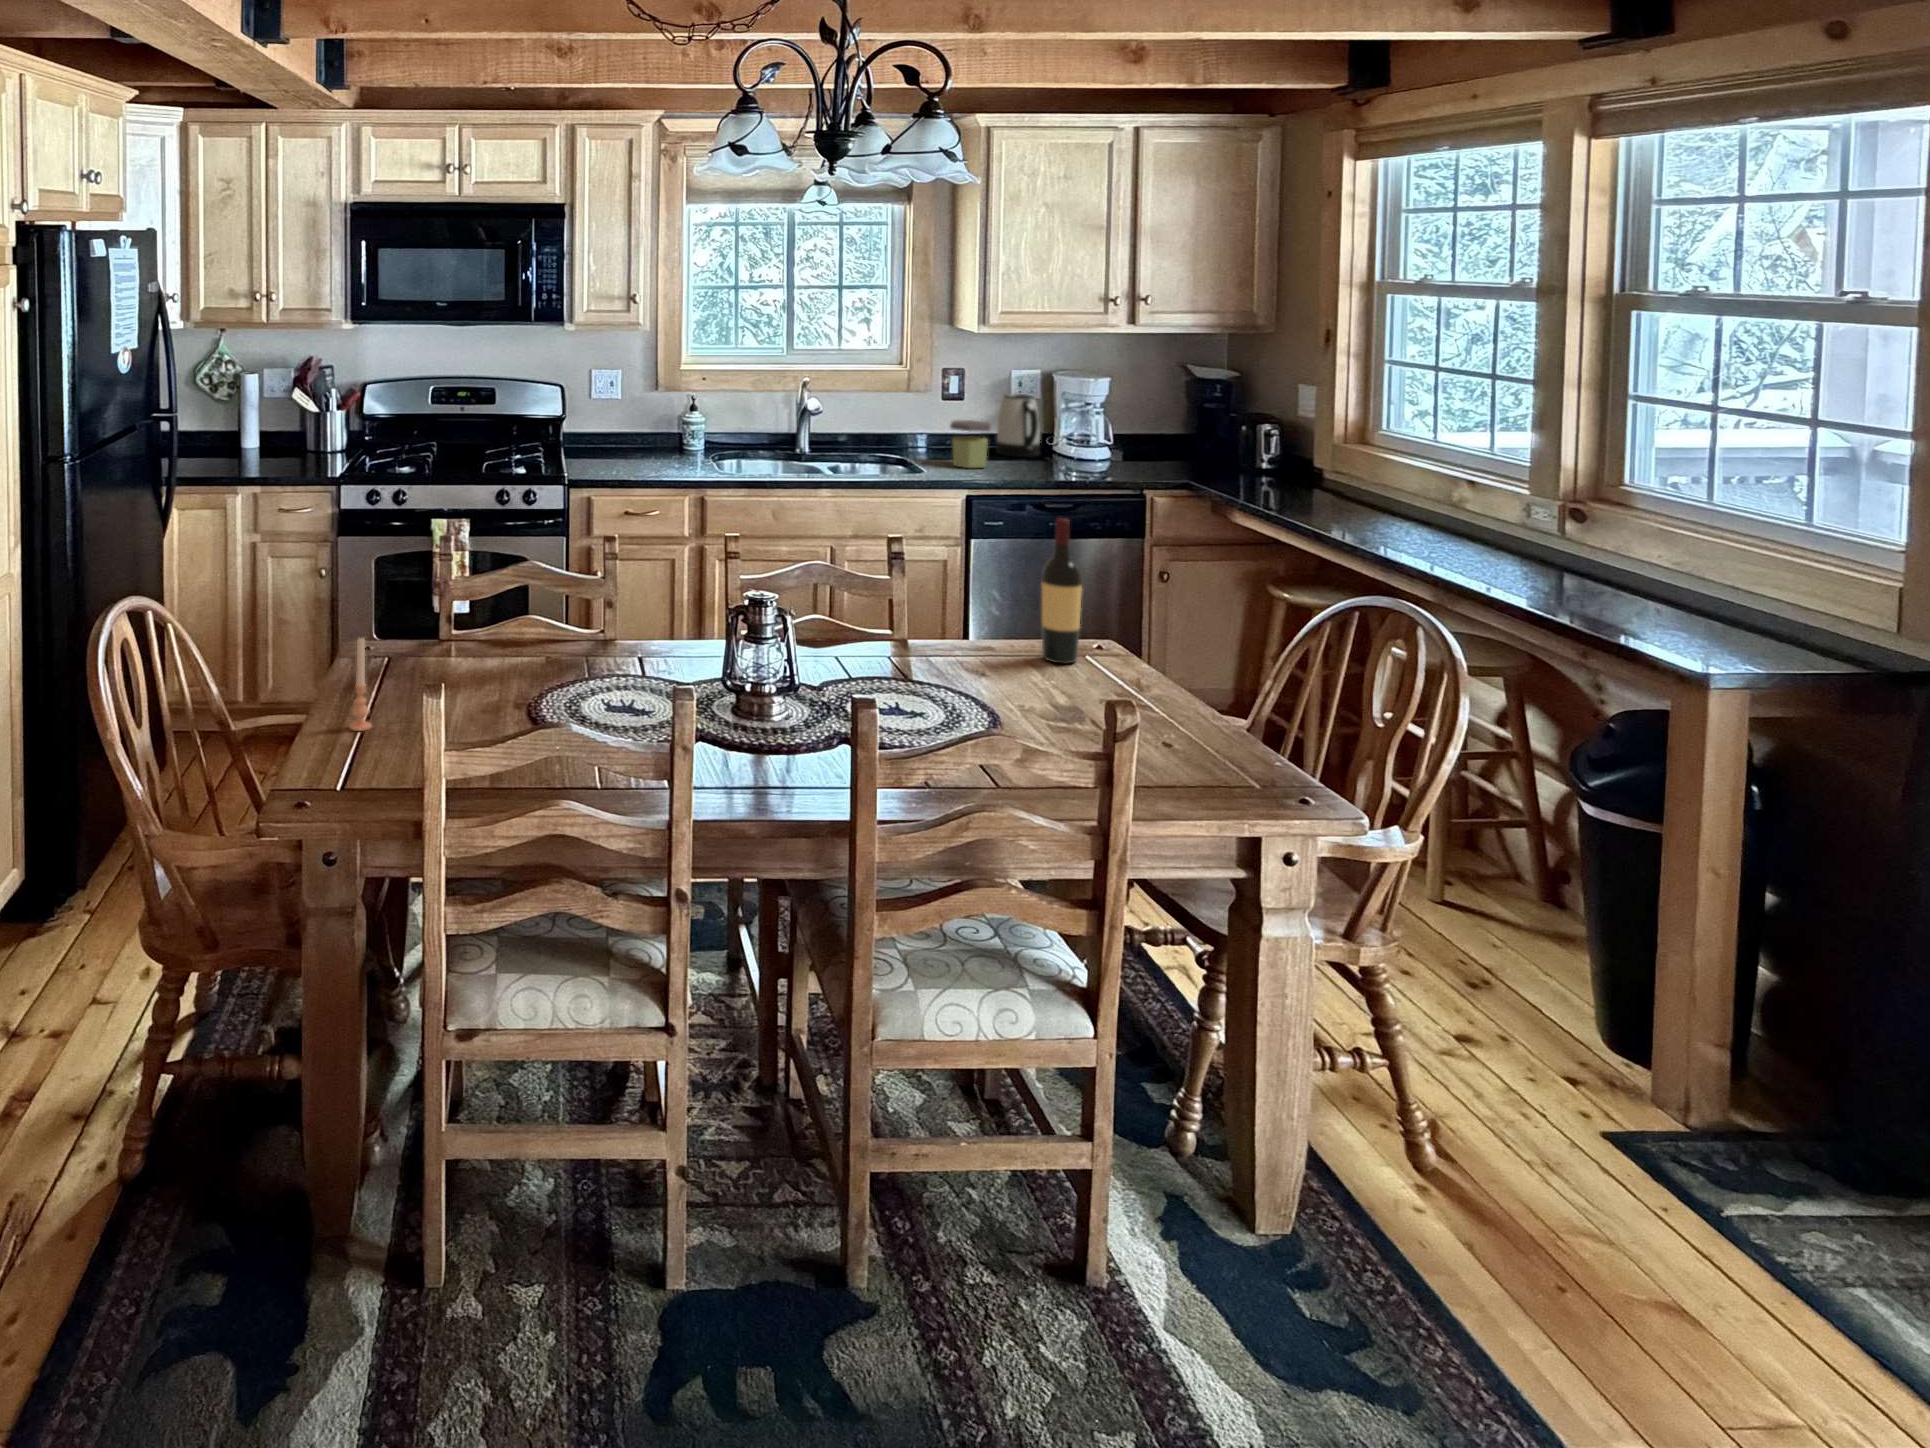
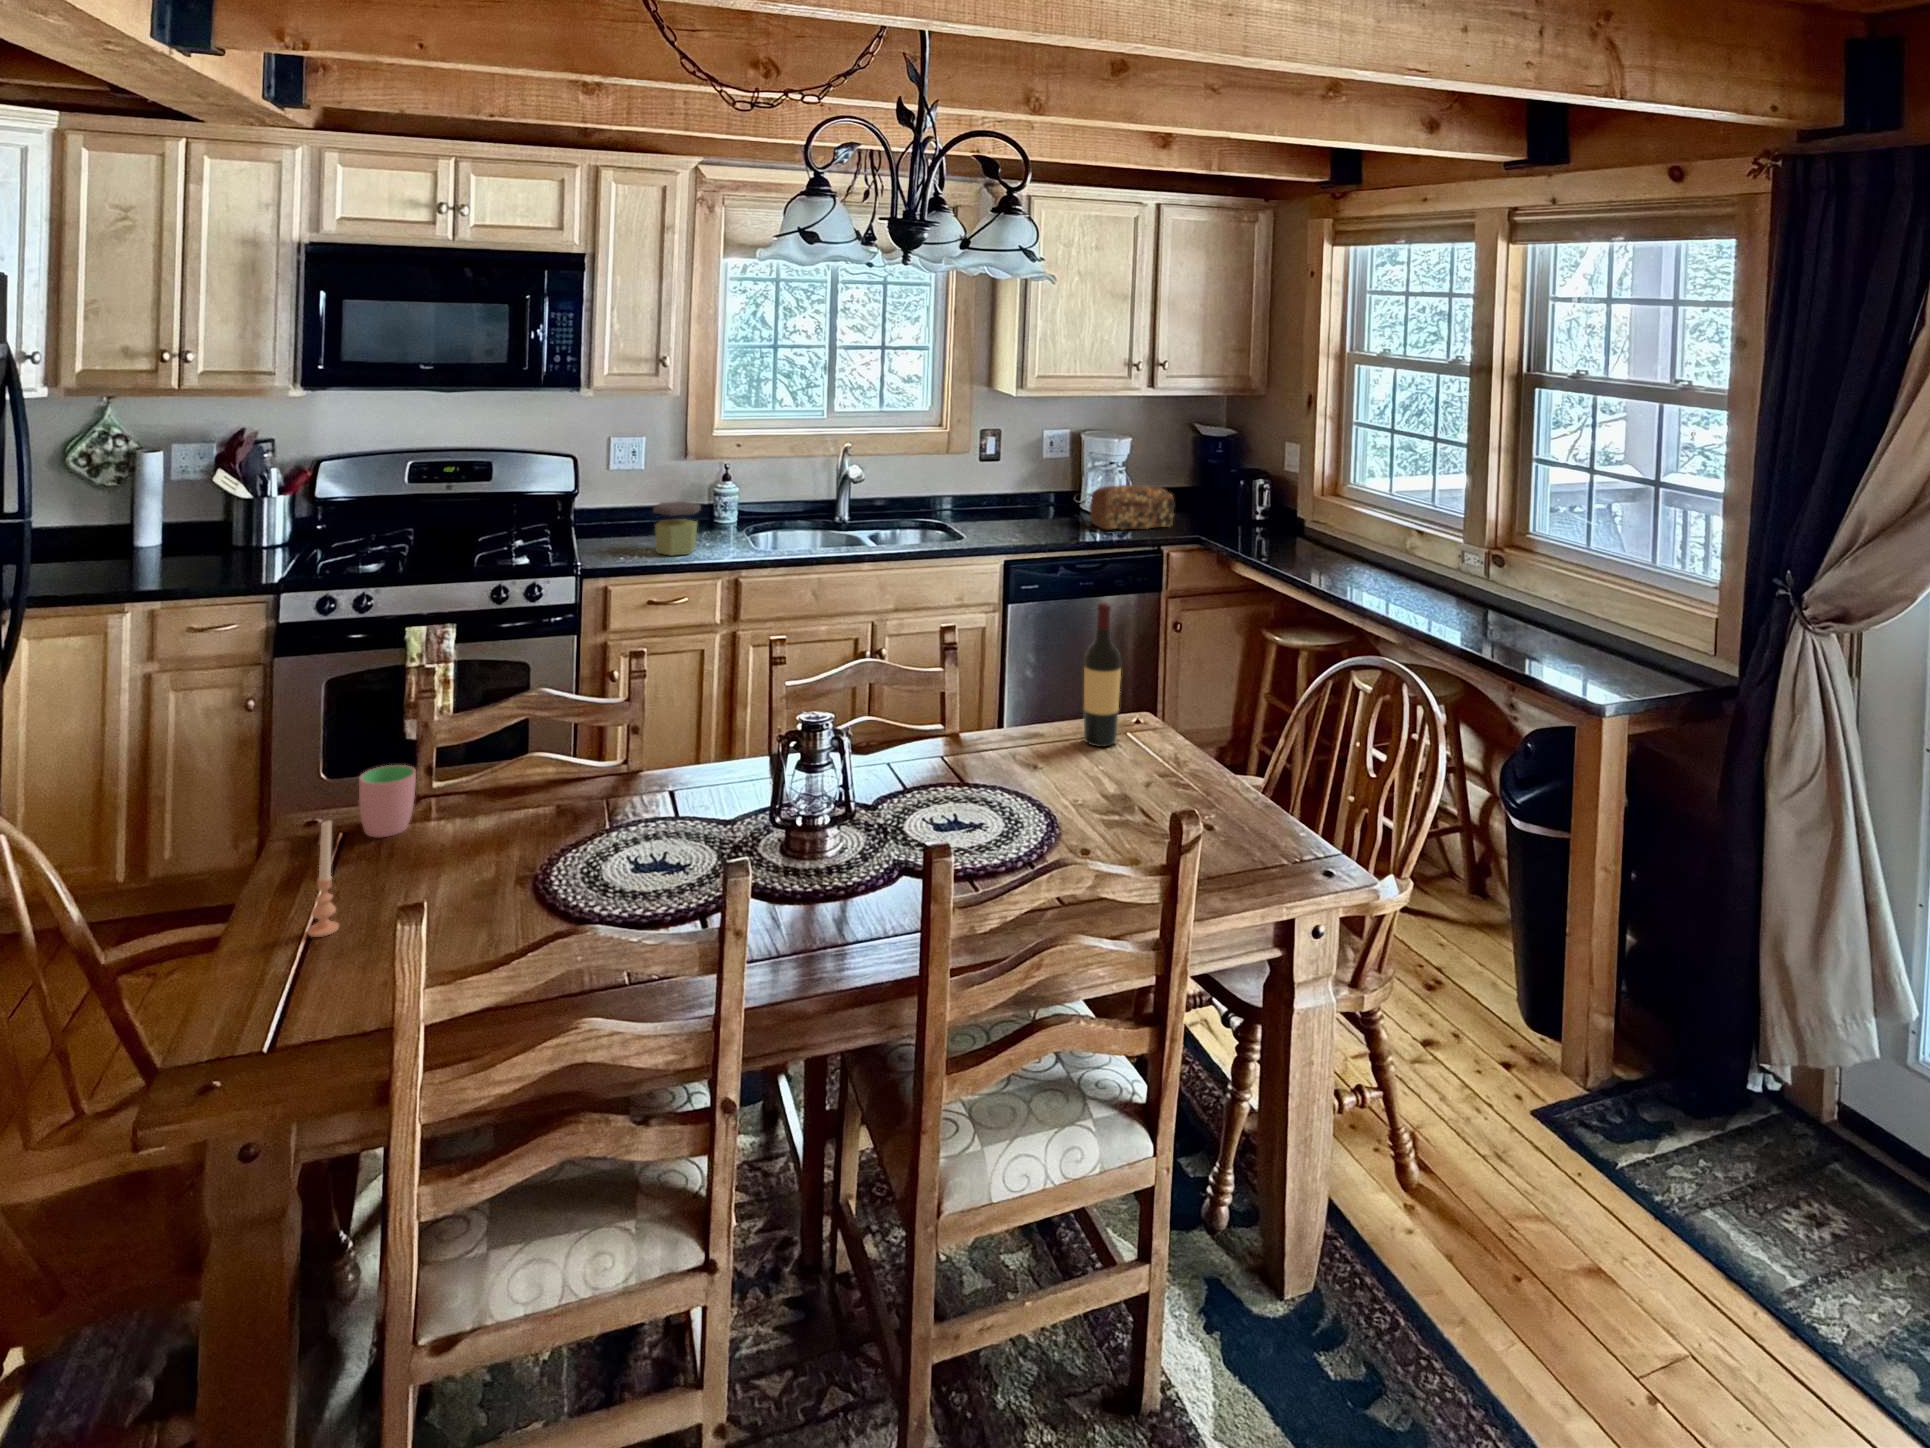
kettle: present [996,393,1040,457] -> none [1020,452,1060,513]
jar: present [950,420,990,468] -> present [653,501,701,556]
bread loaf: none [1072,428,1170,474] -> present [1090,485,1174,530]
cup: none [385,614,428,671] -> present [359,765,416,837]

